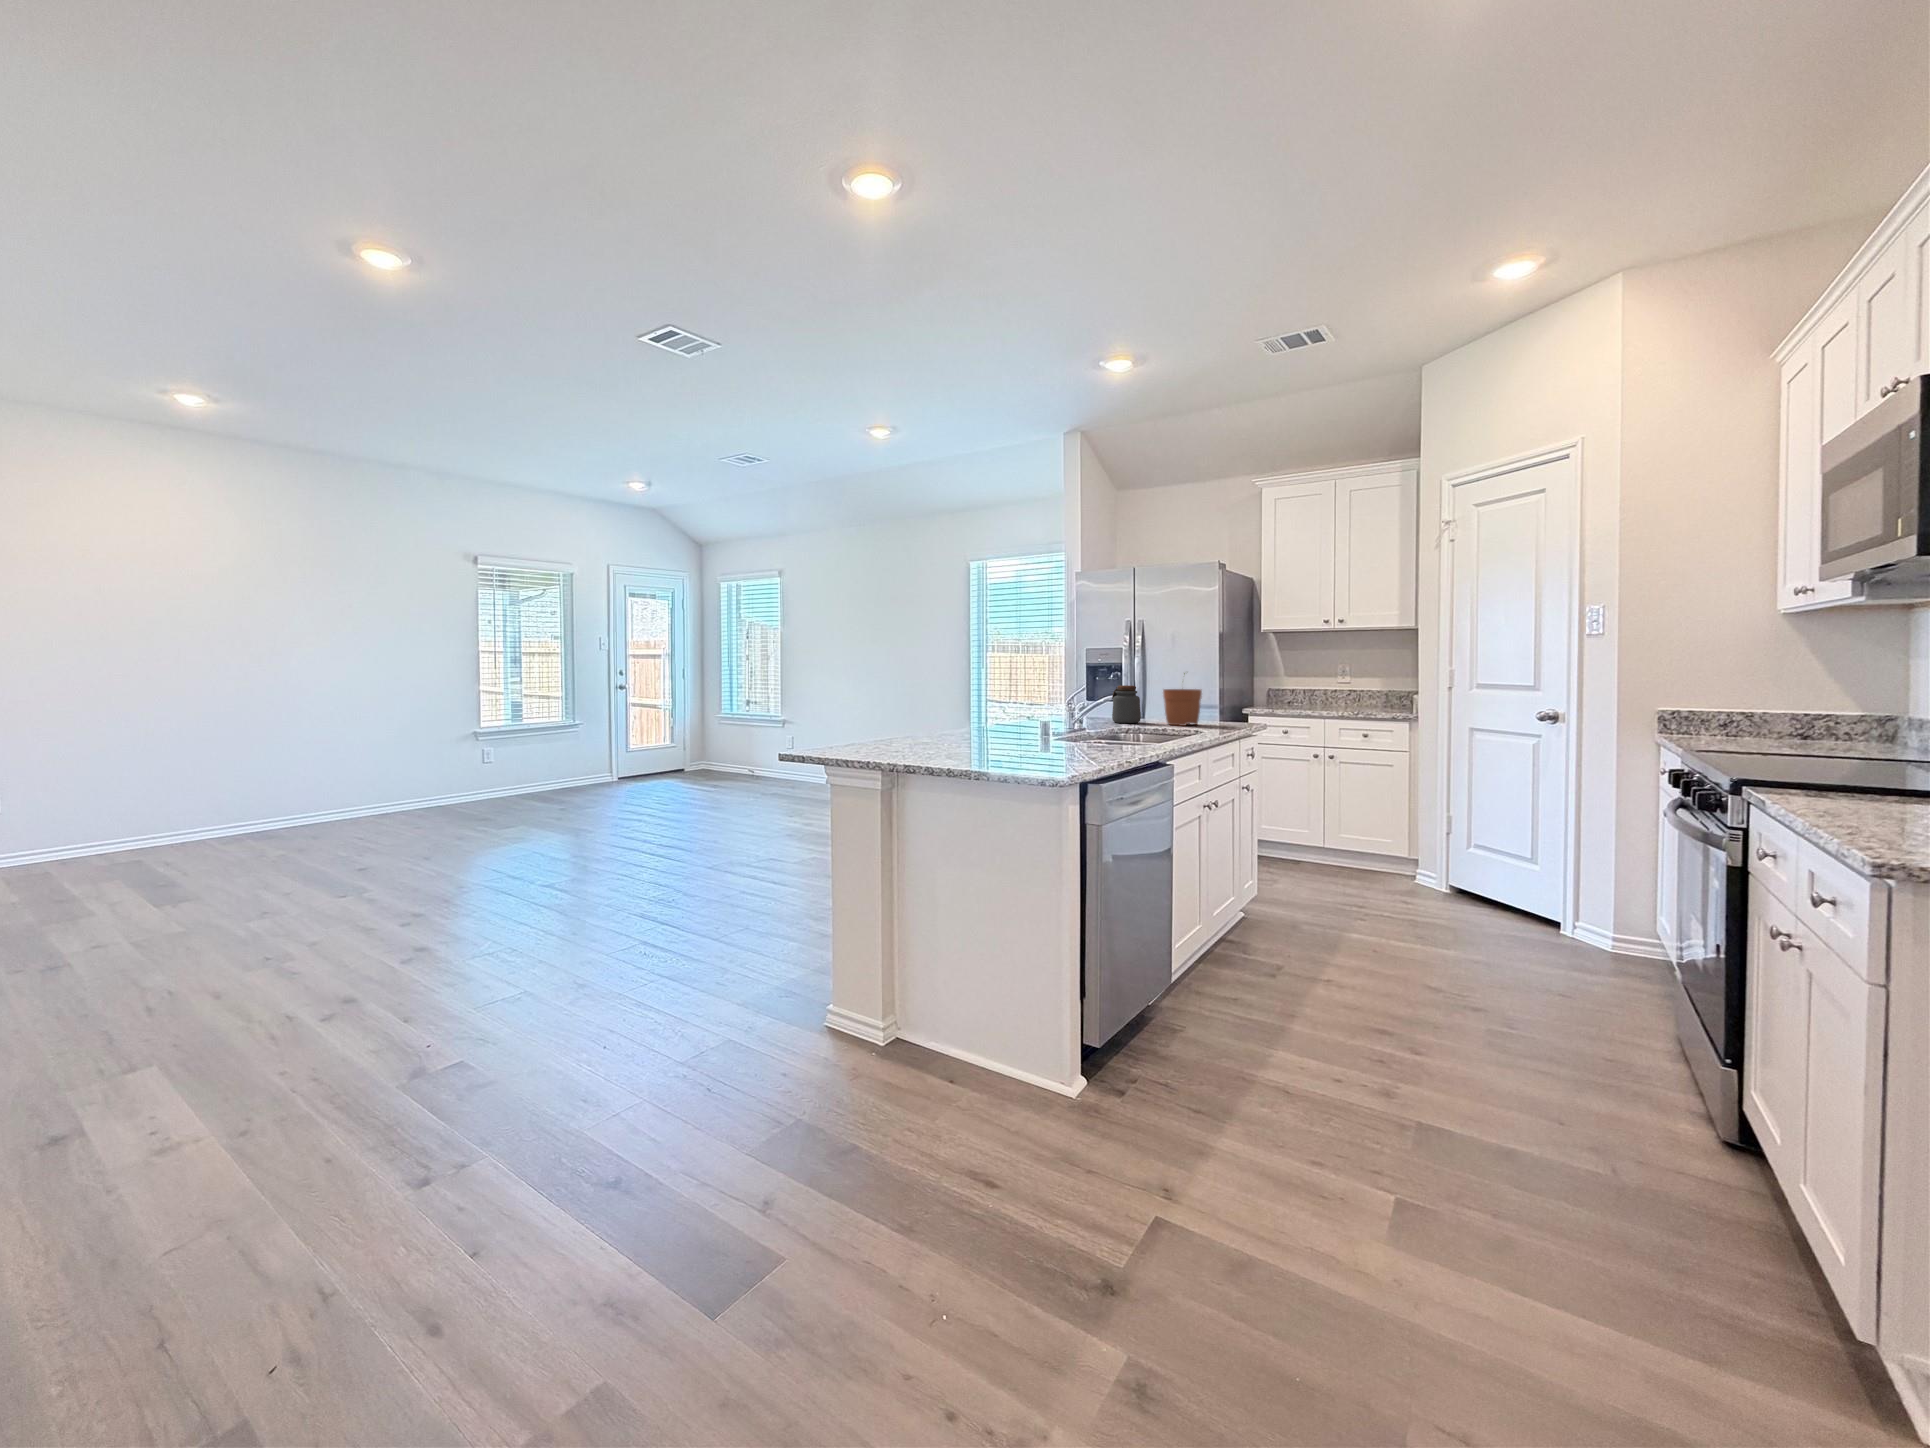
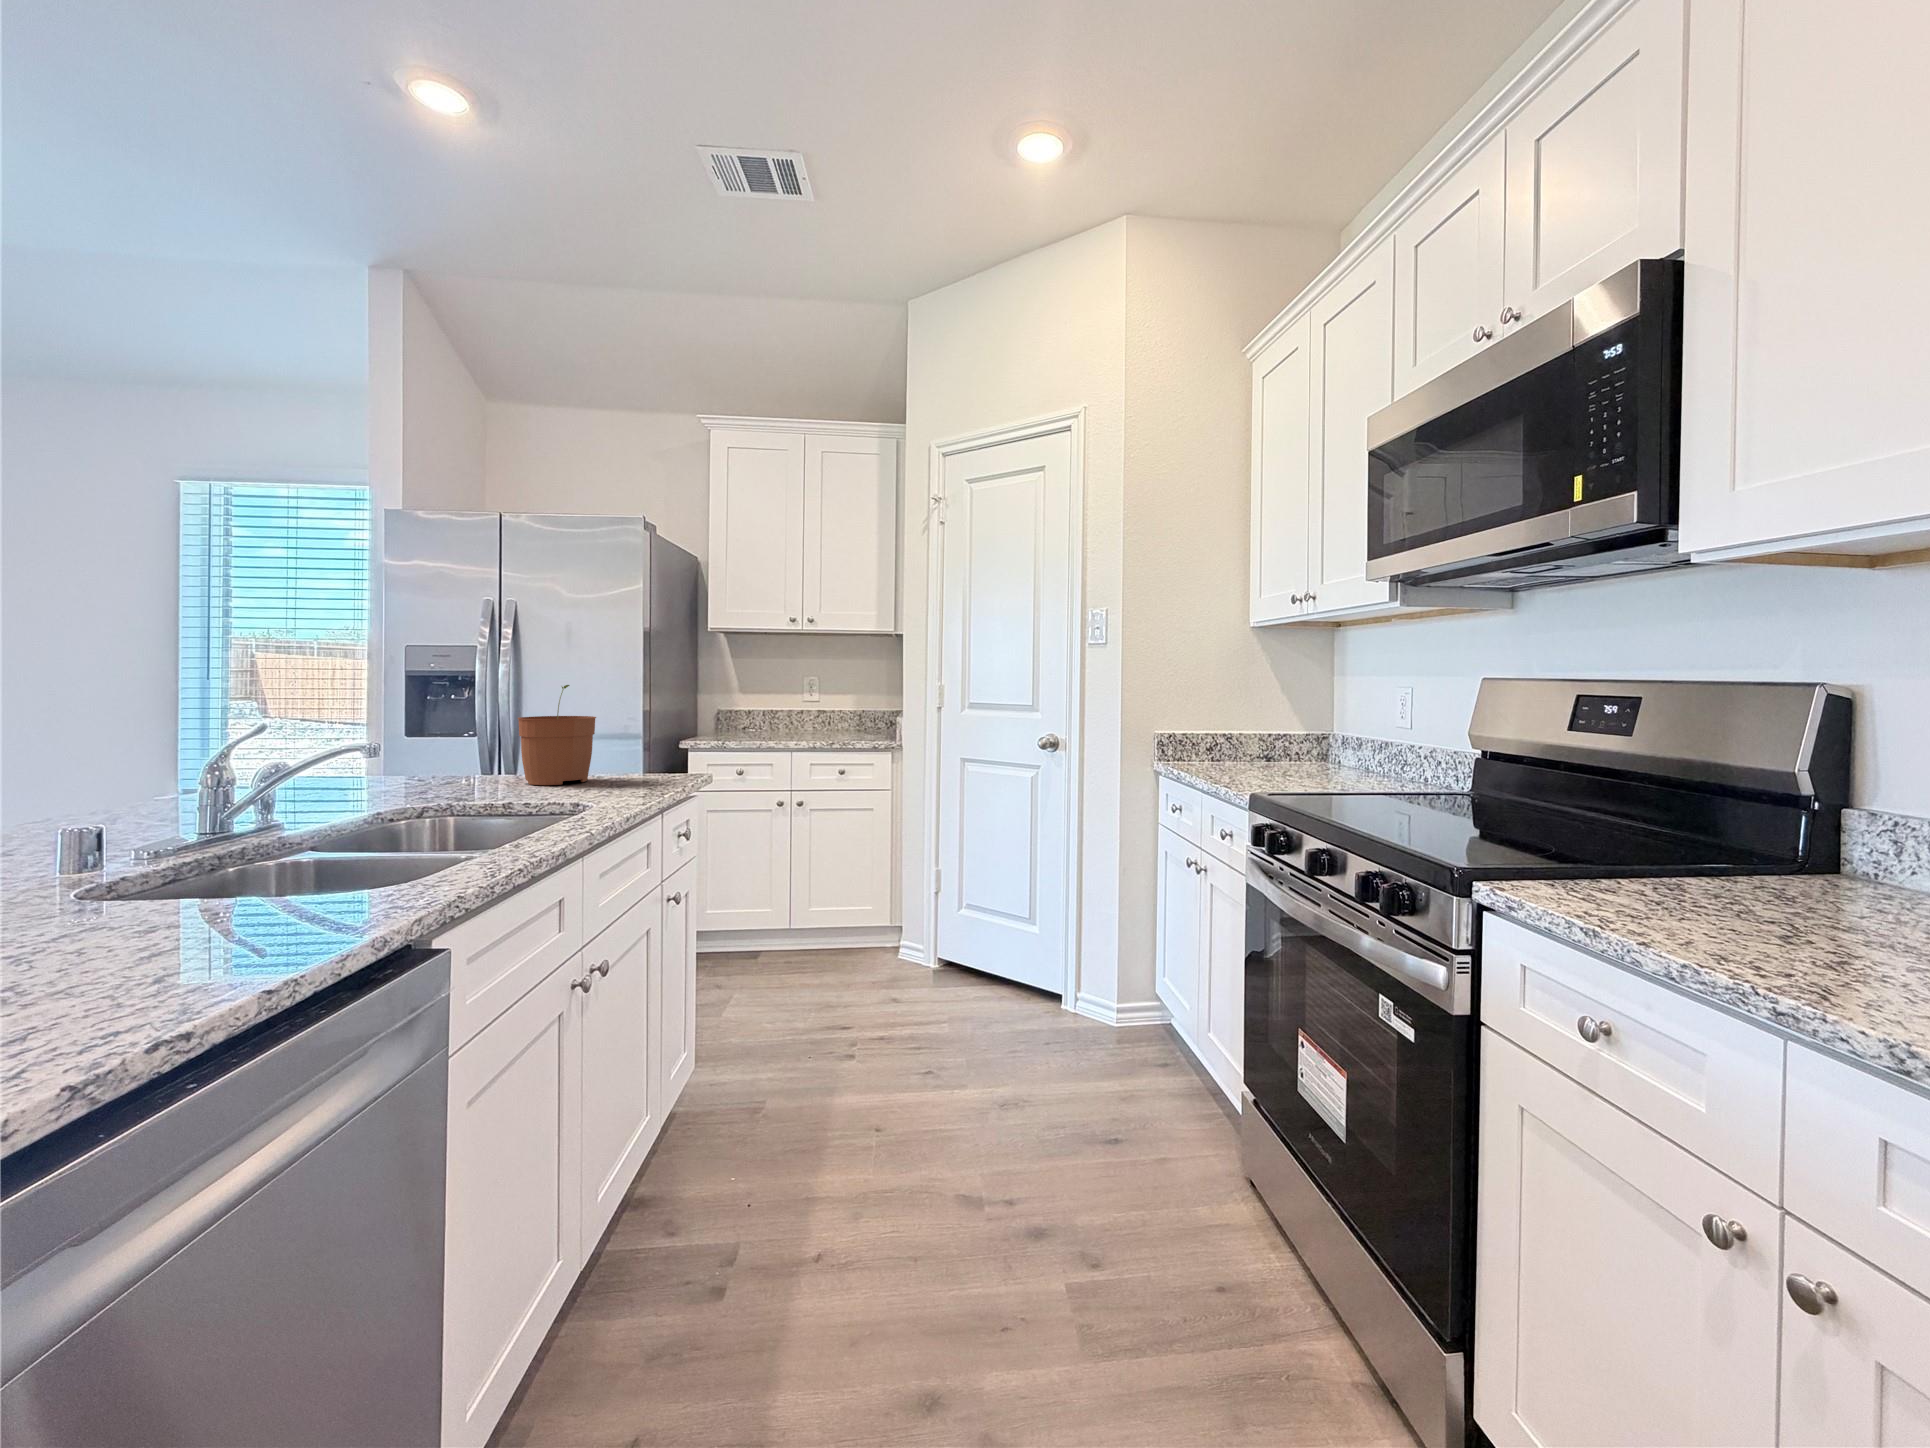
jar: present [1112,685,1141,723] -> none [405,711,472,786]

